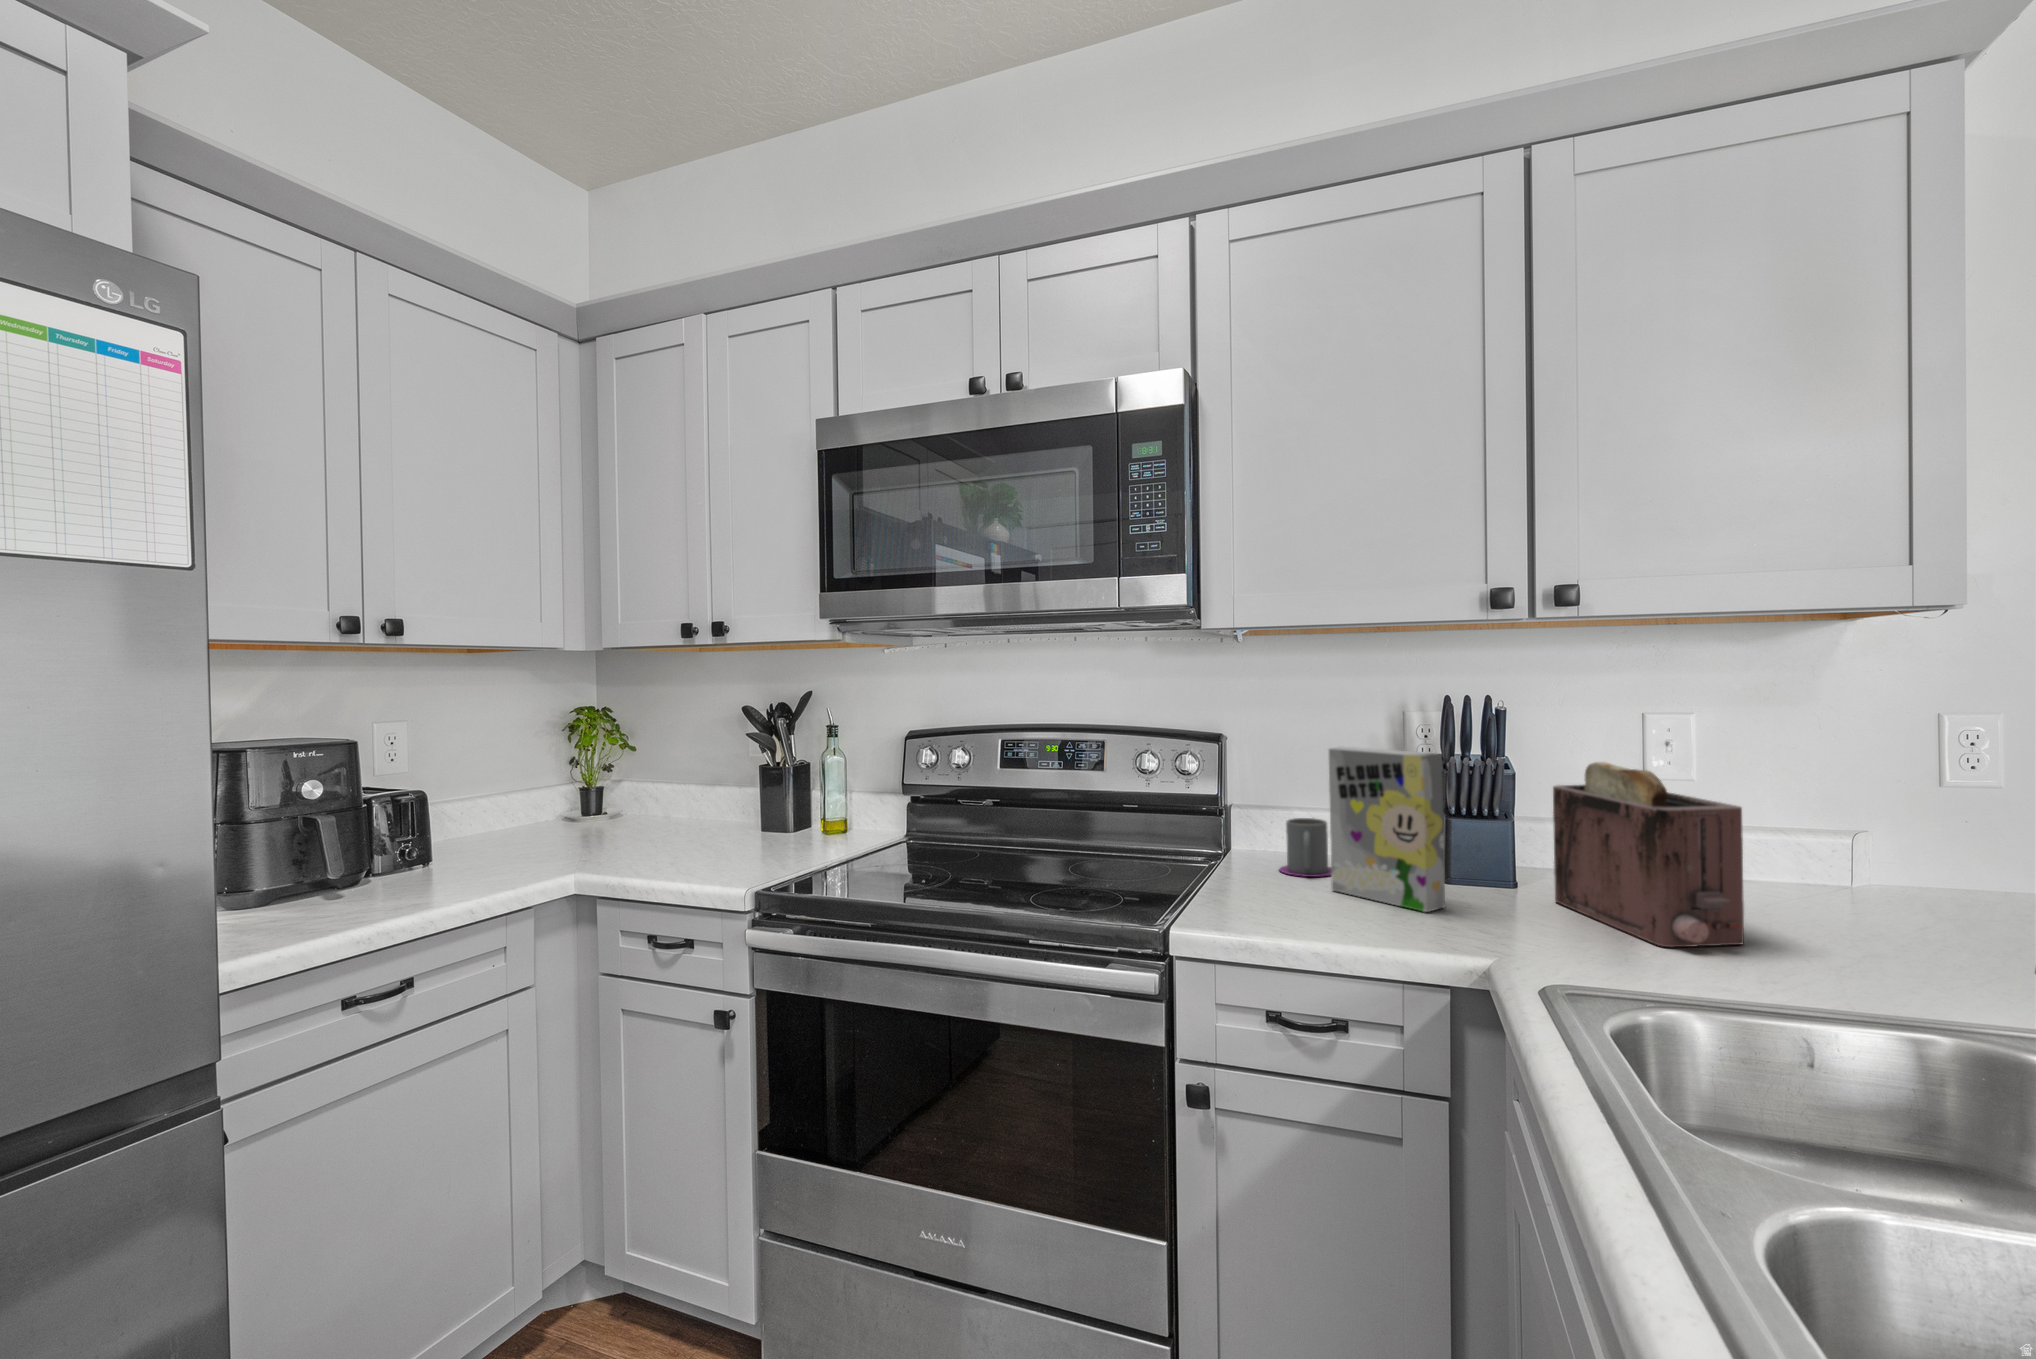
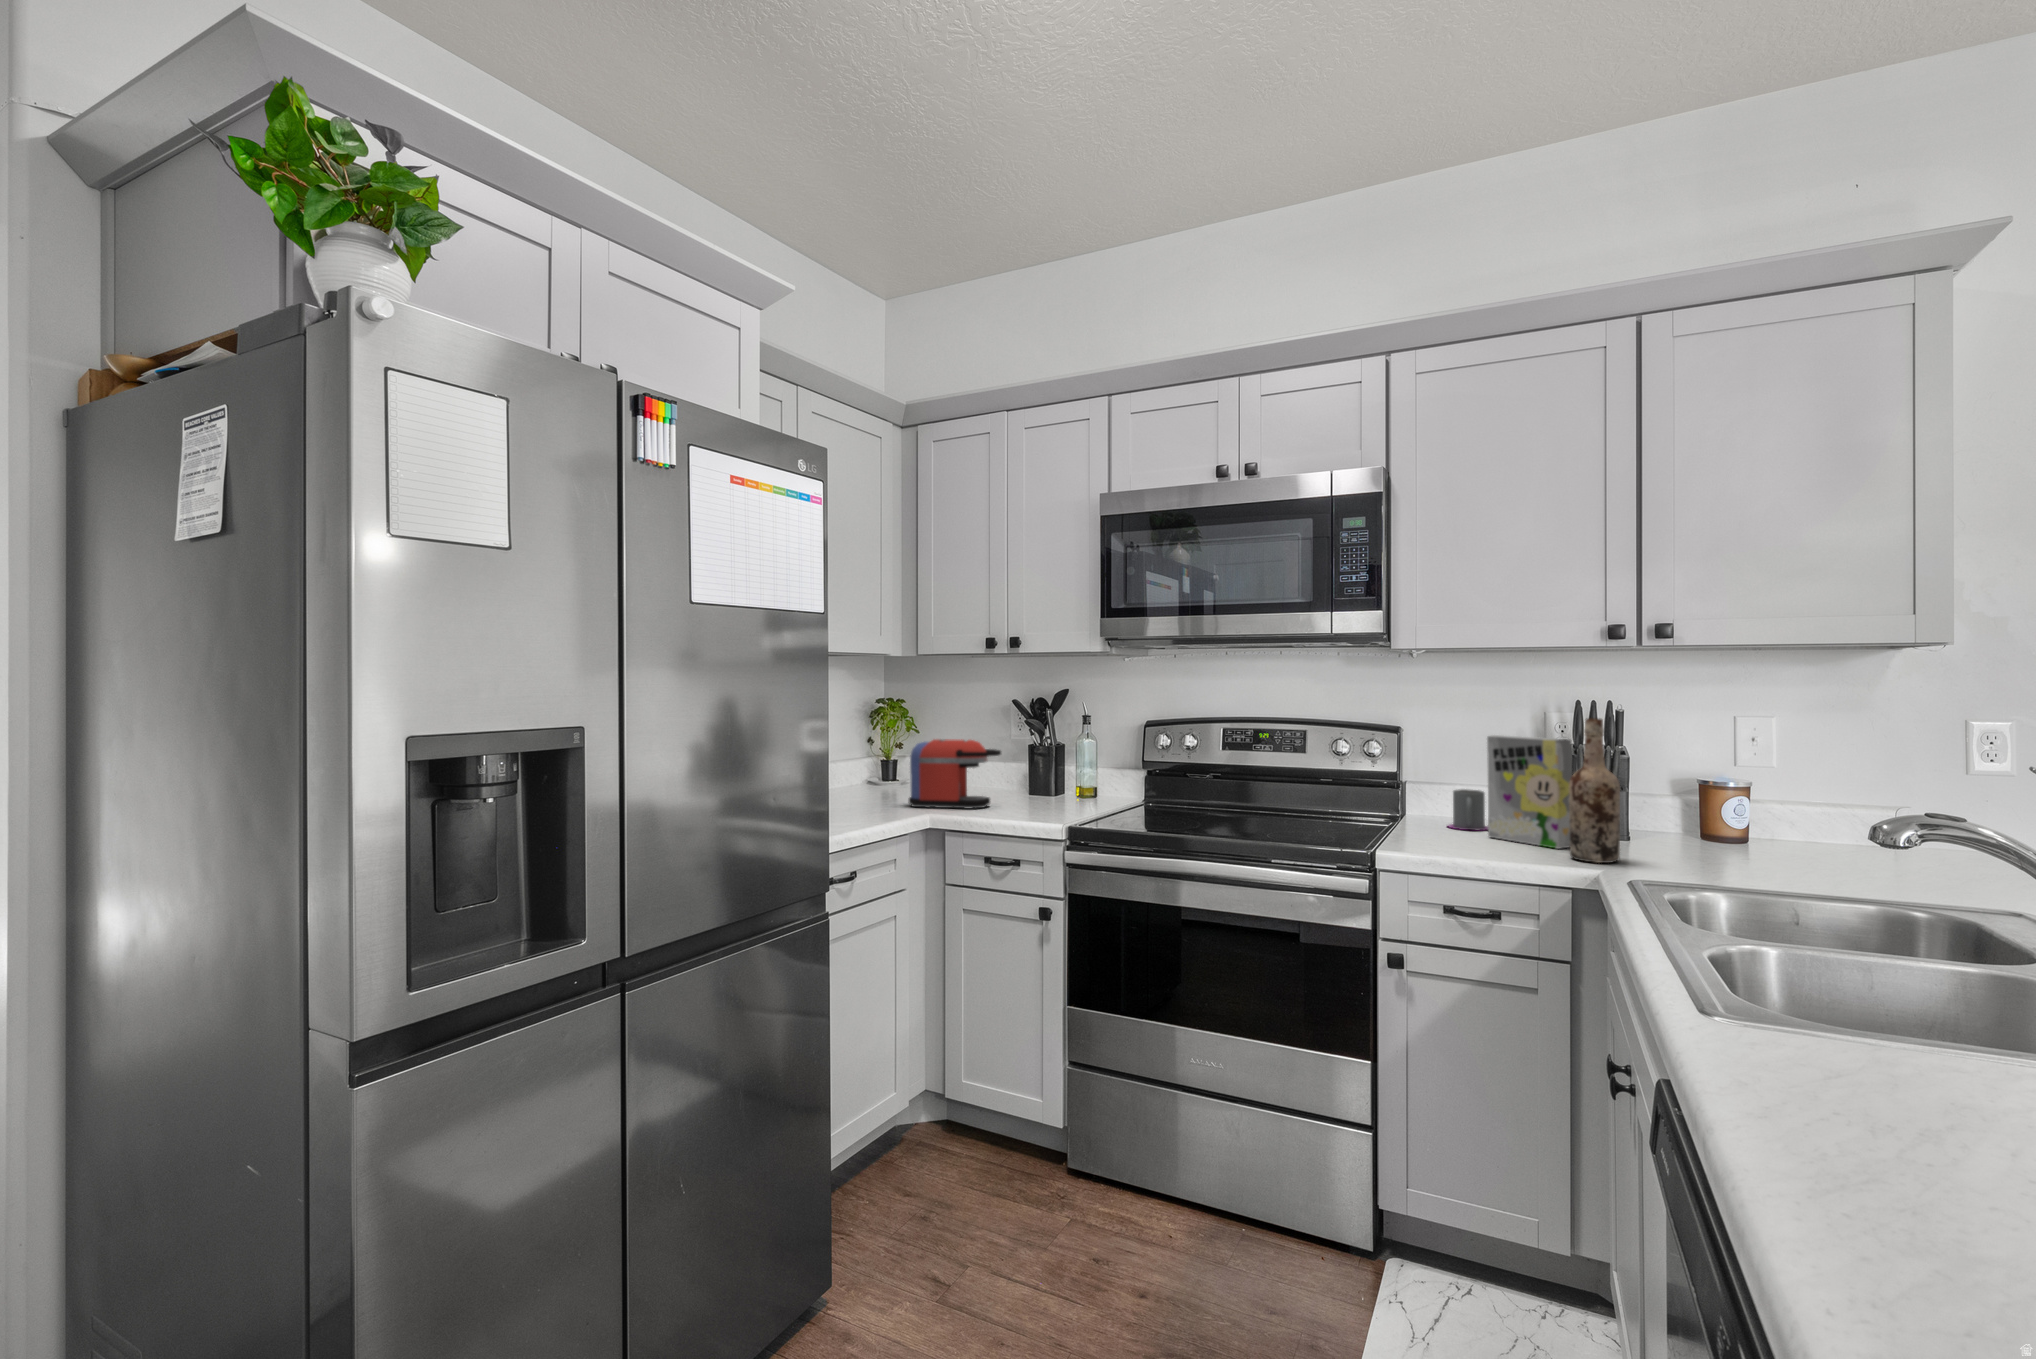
wine bottle: none [1442,726,1515,943] -> present [1569,718,1620,863]
toaster: present [1553,762,1744,947] -> none [1654,747,1782,868]
coffee maker: none [569,763,699,859] -> present [909,739,1001,808]

